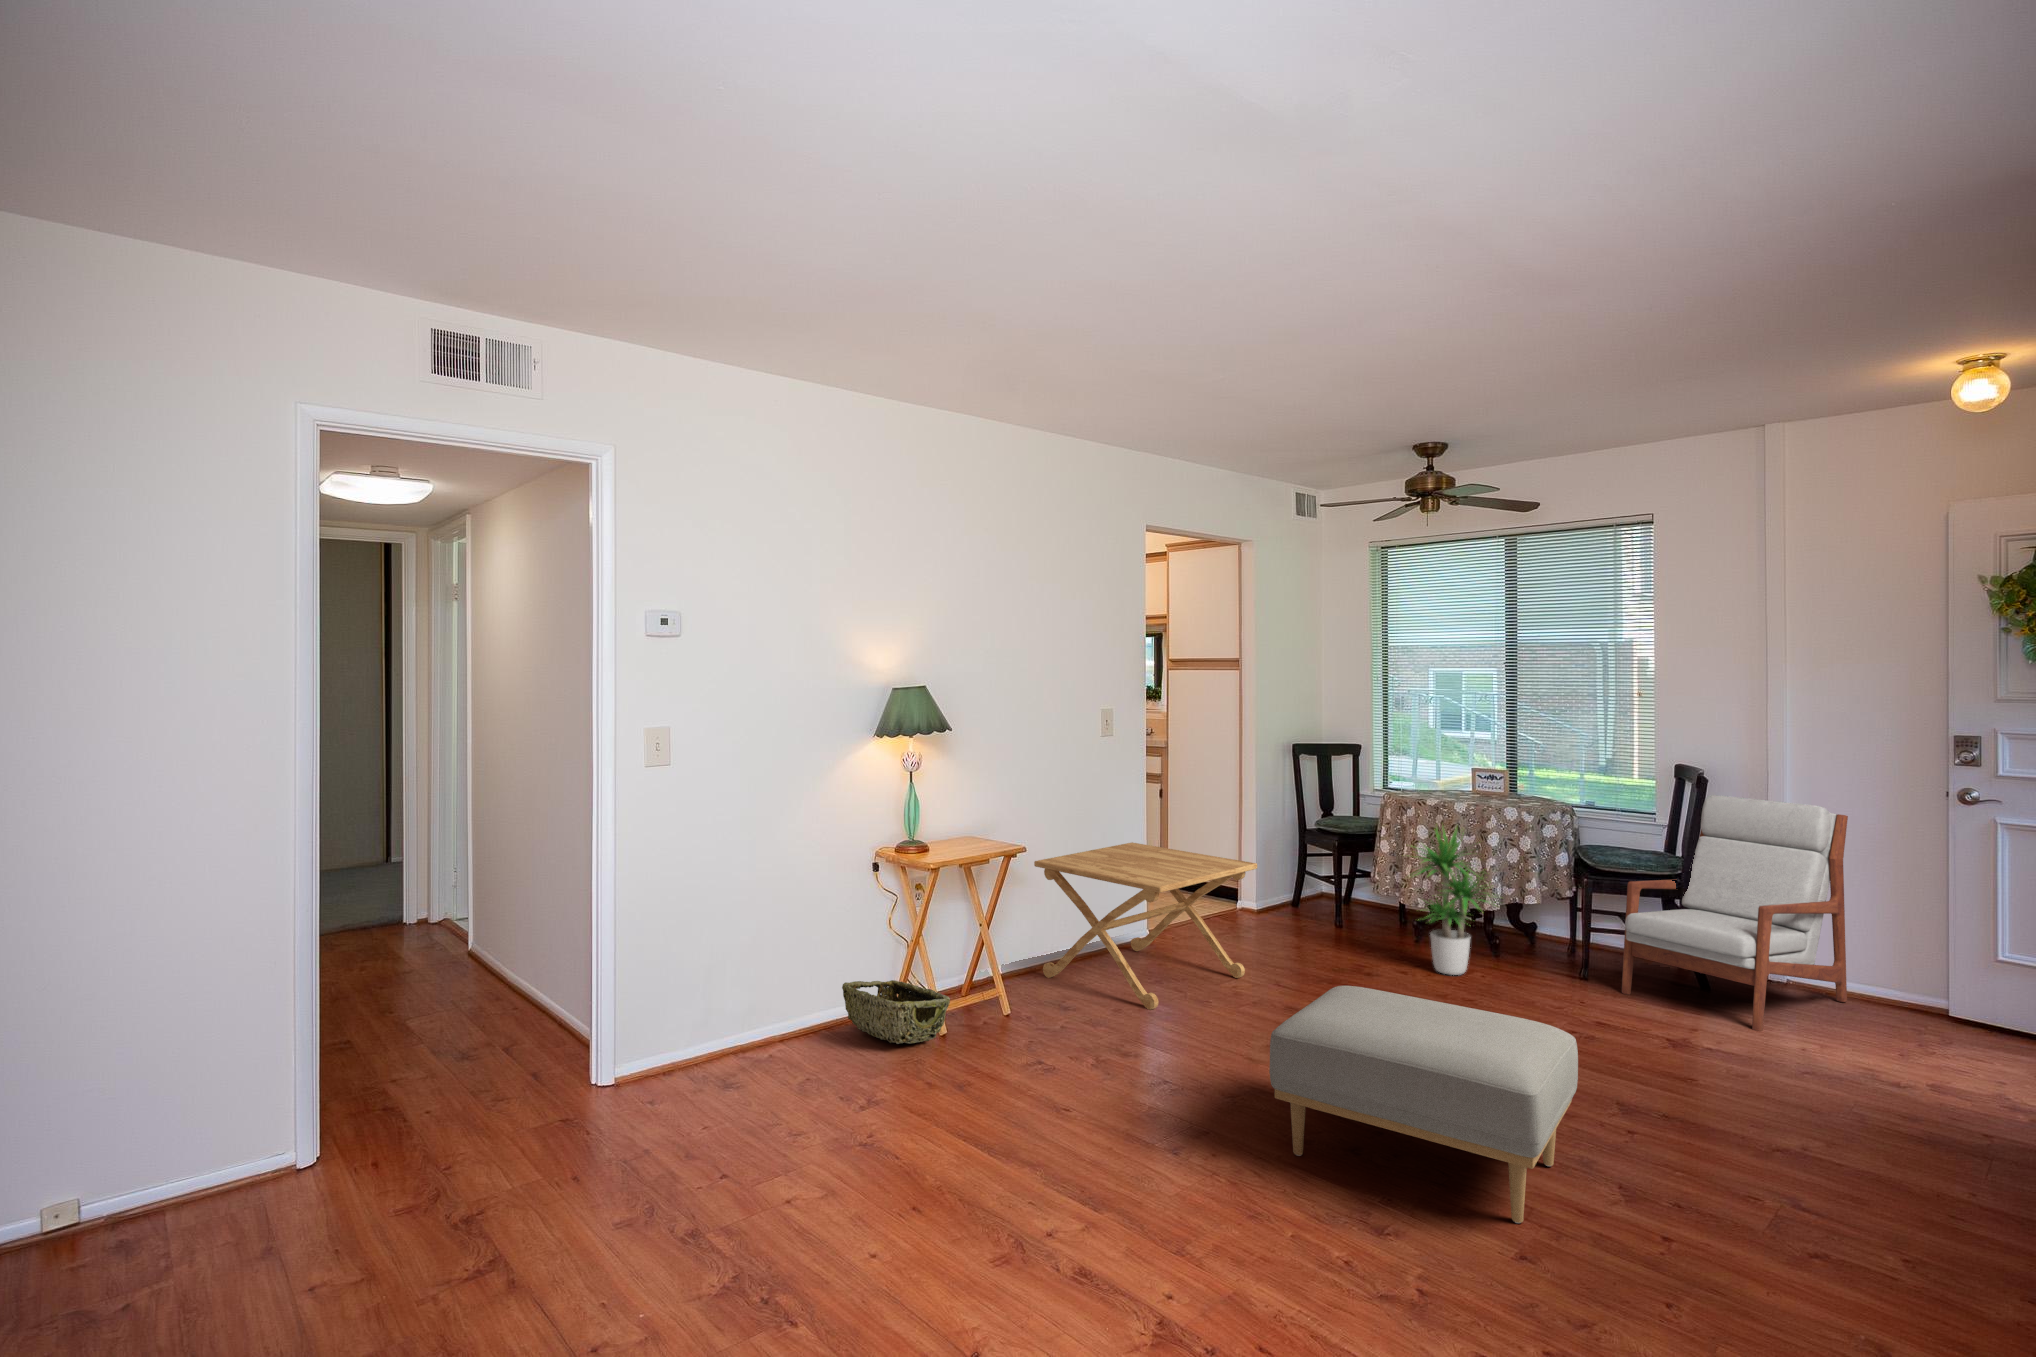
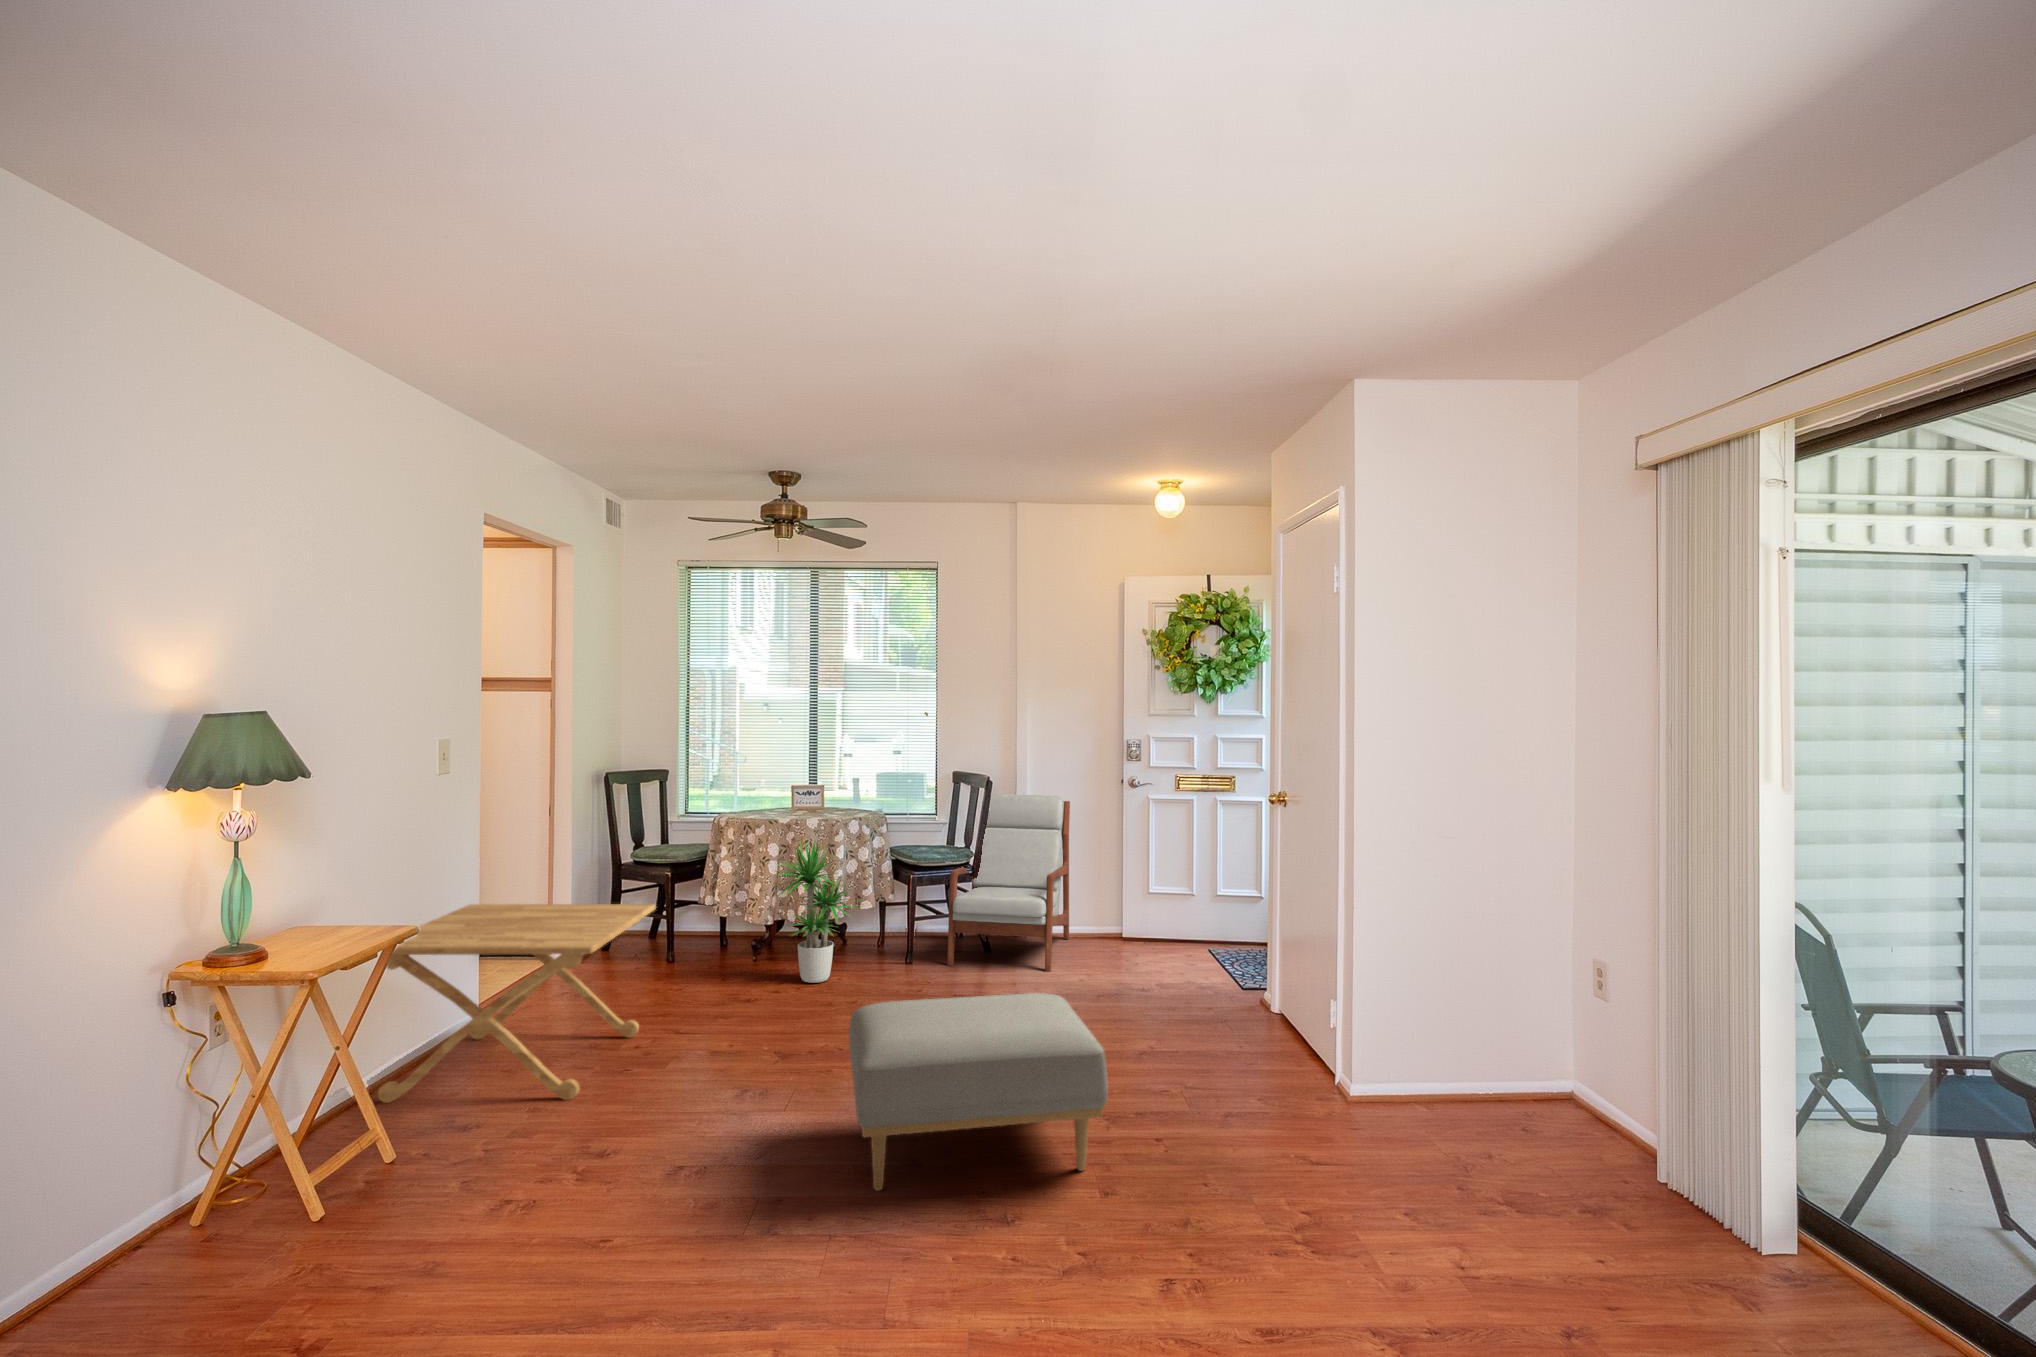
woven basket: present [842,980,950,1044] -> none [93,1167,328,1276]

